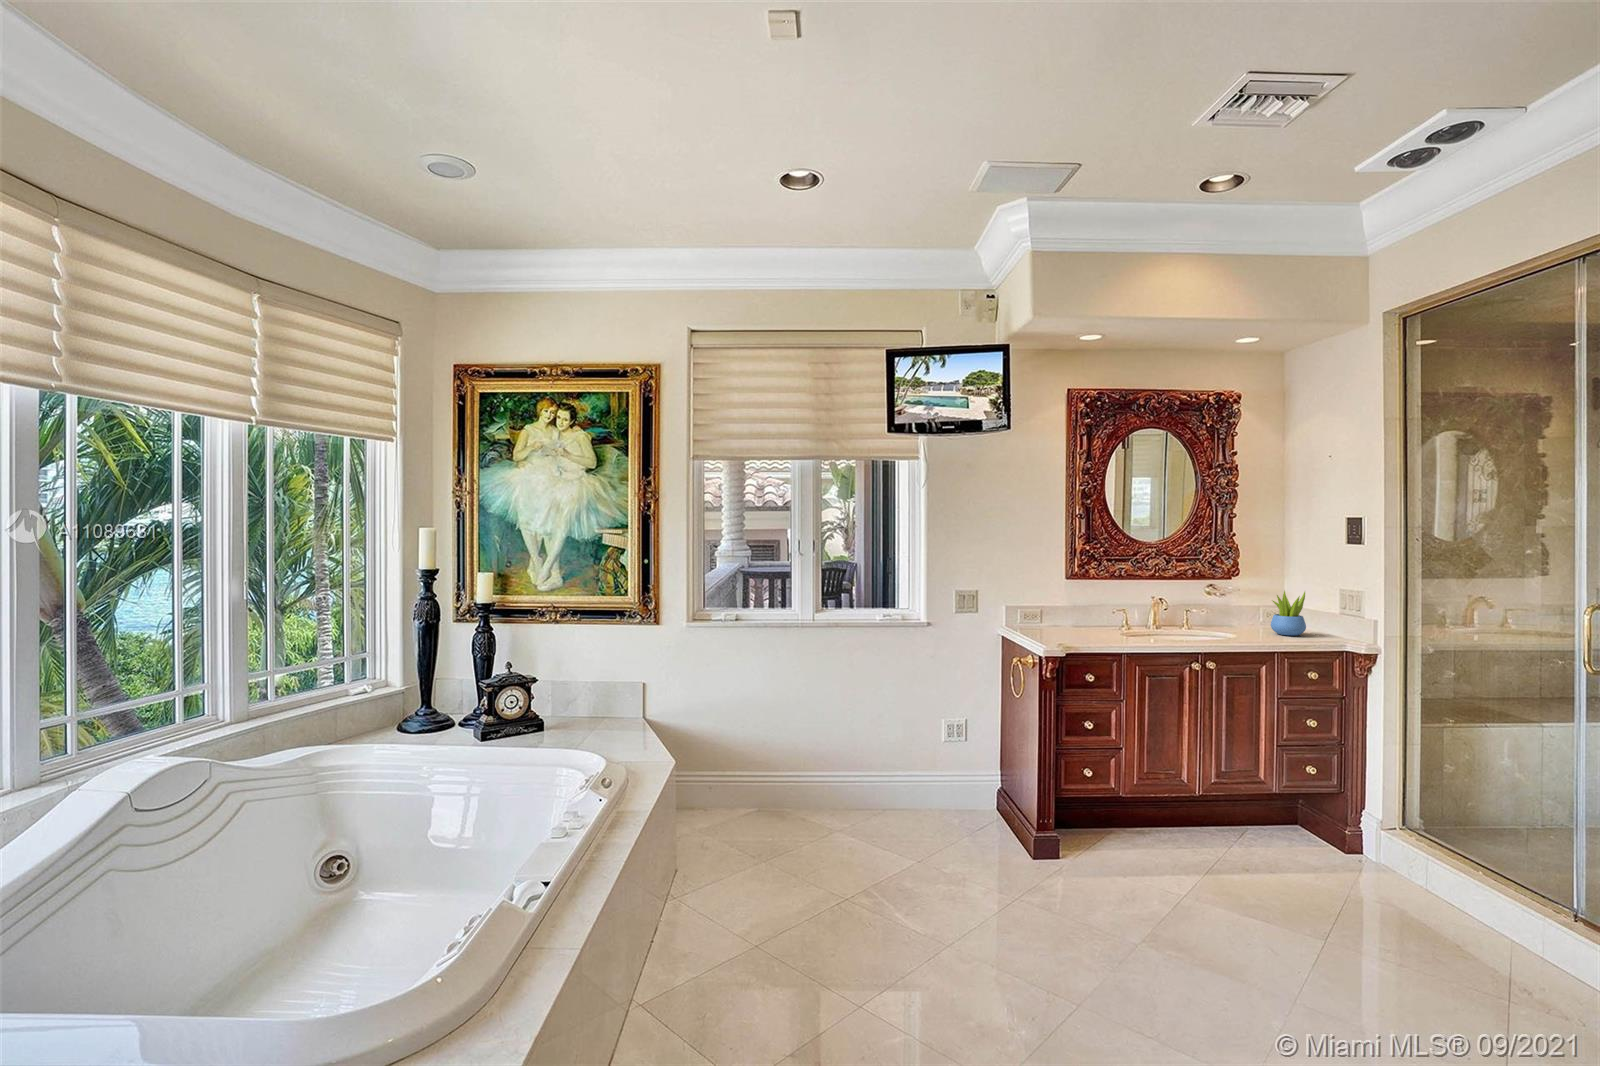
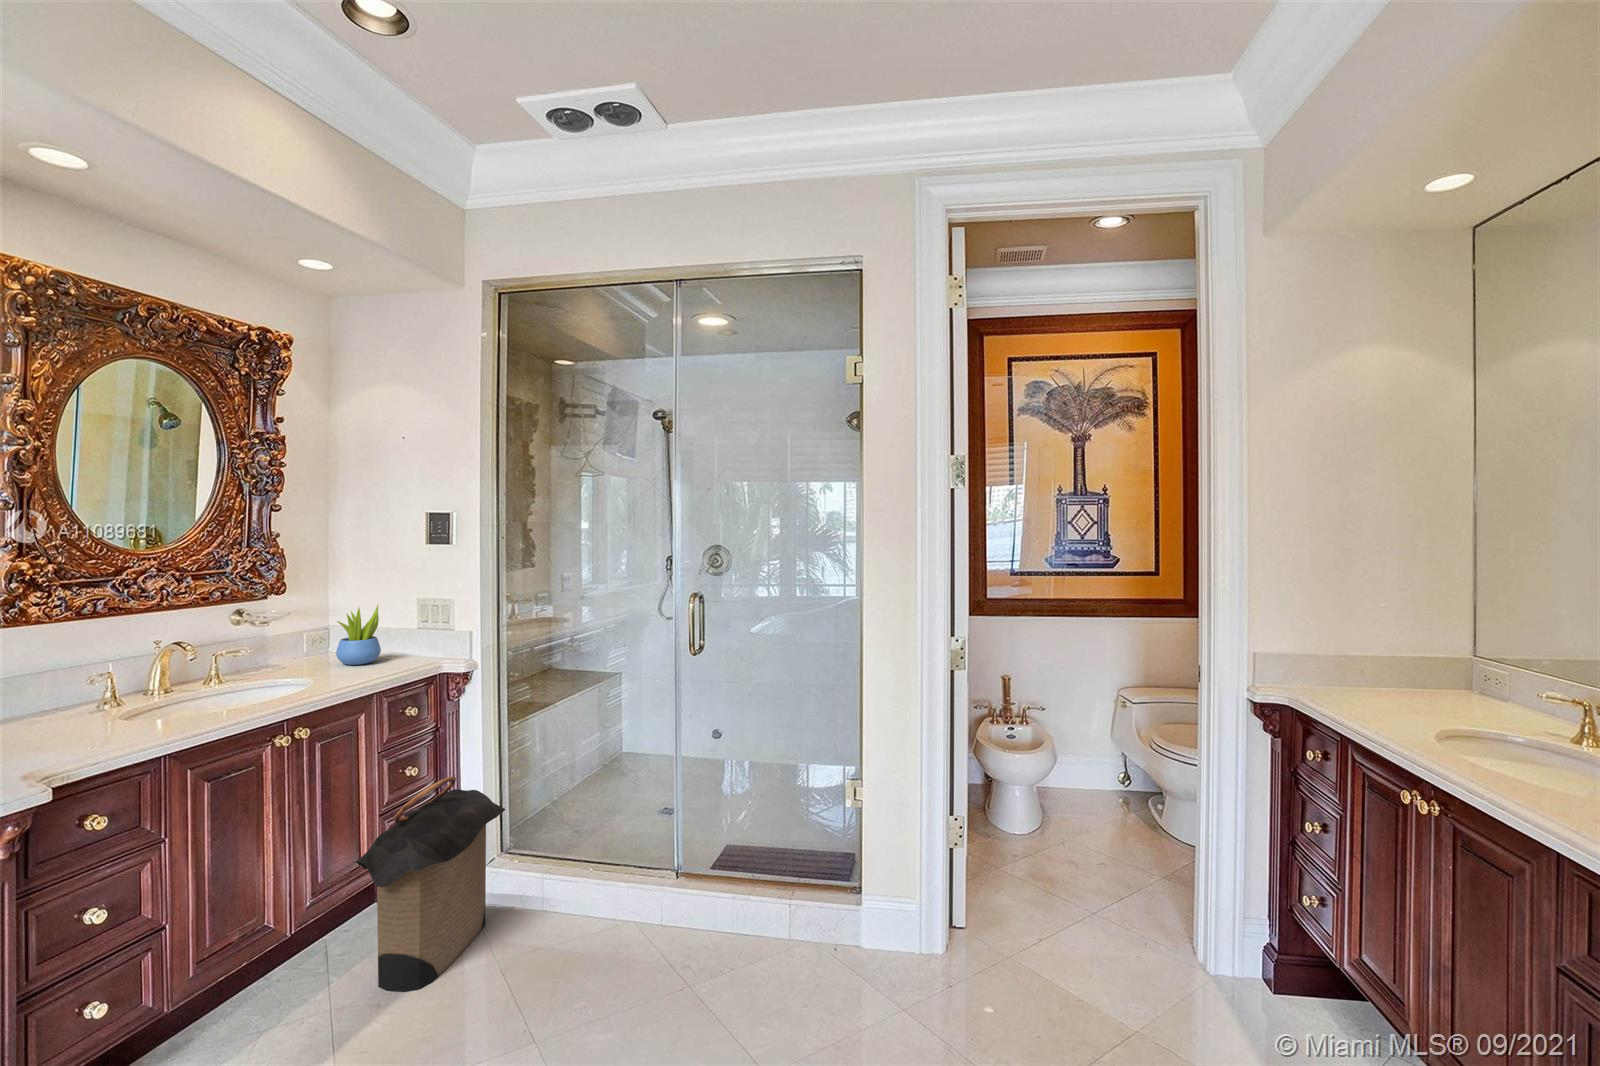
laundry hamper: none [1244,730,1397,882] -> present [354,777,505,992]

